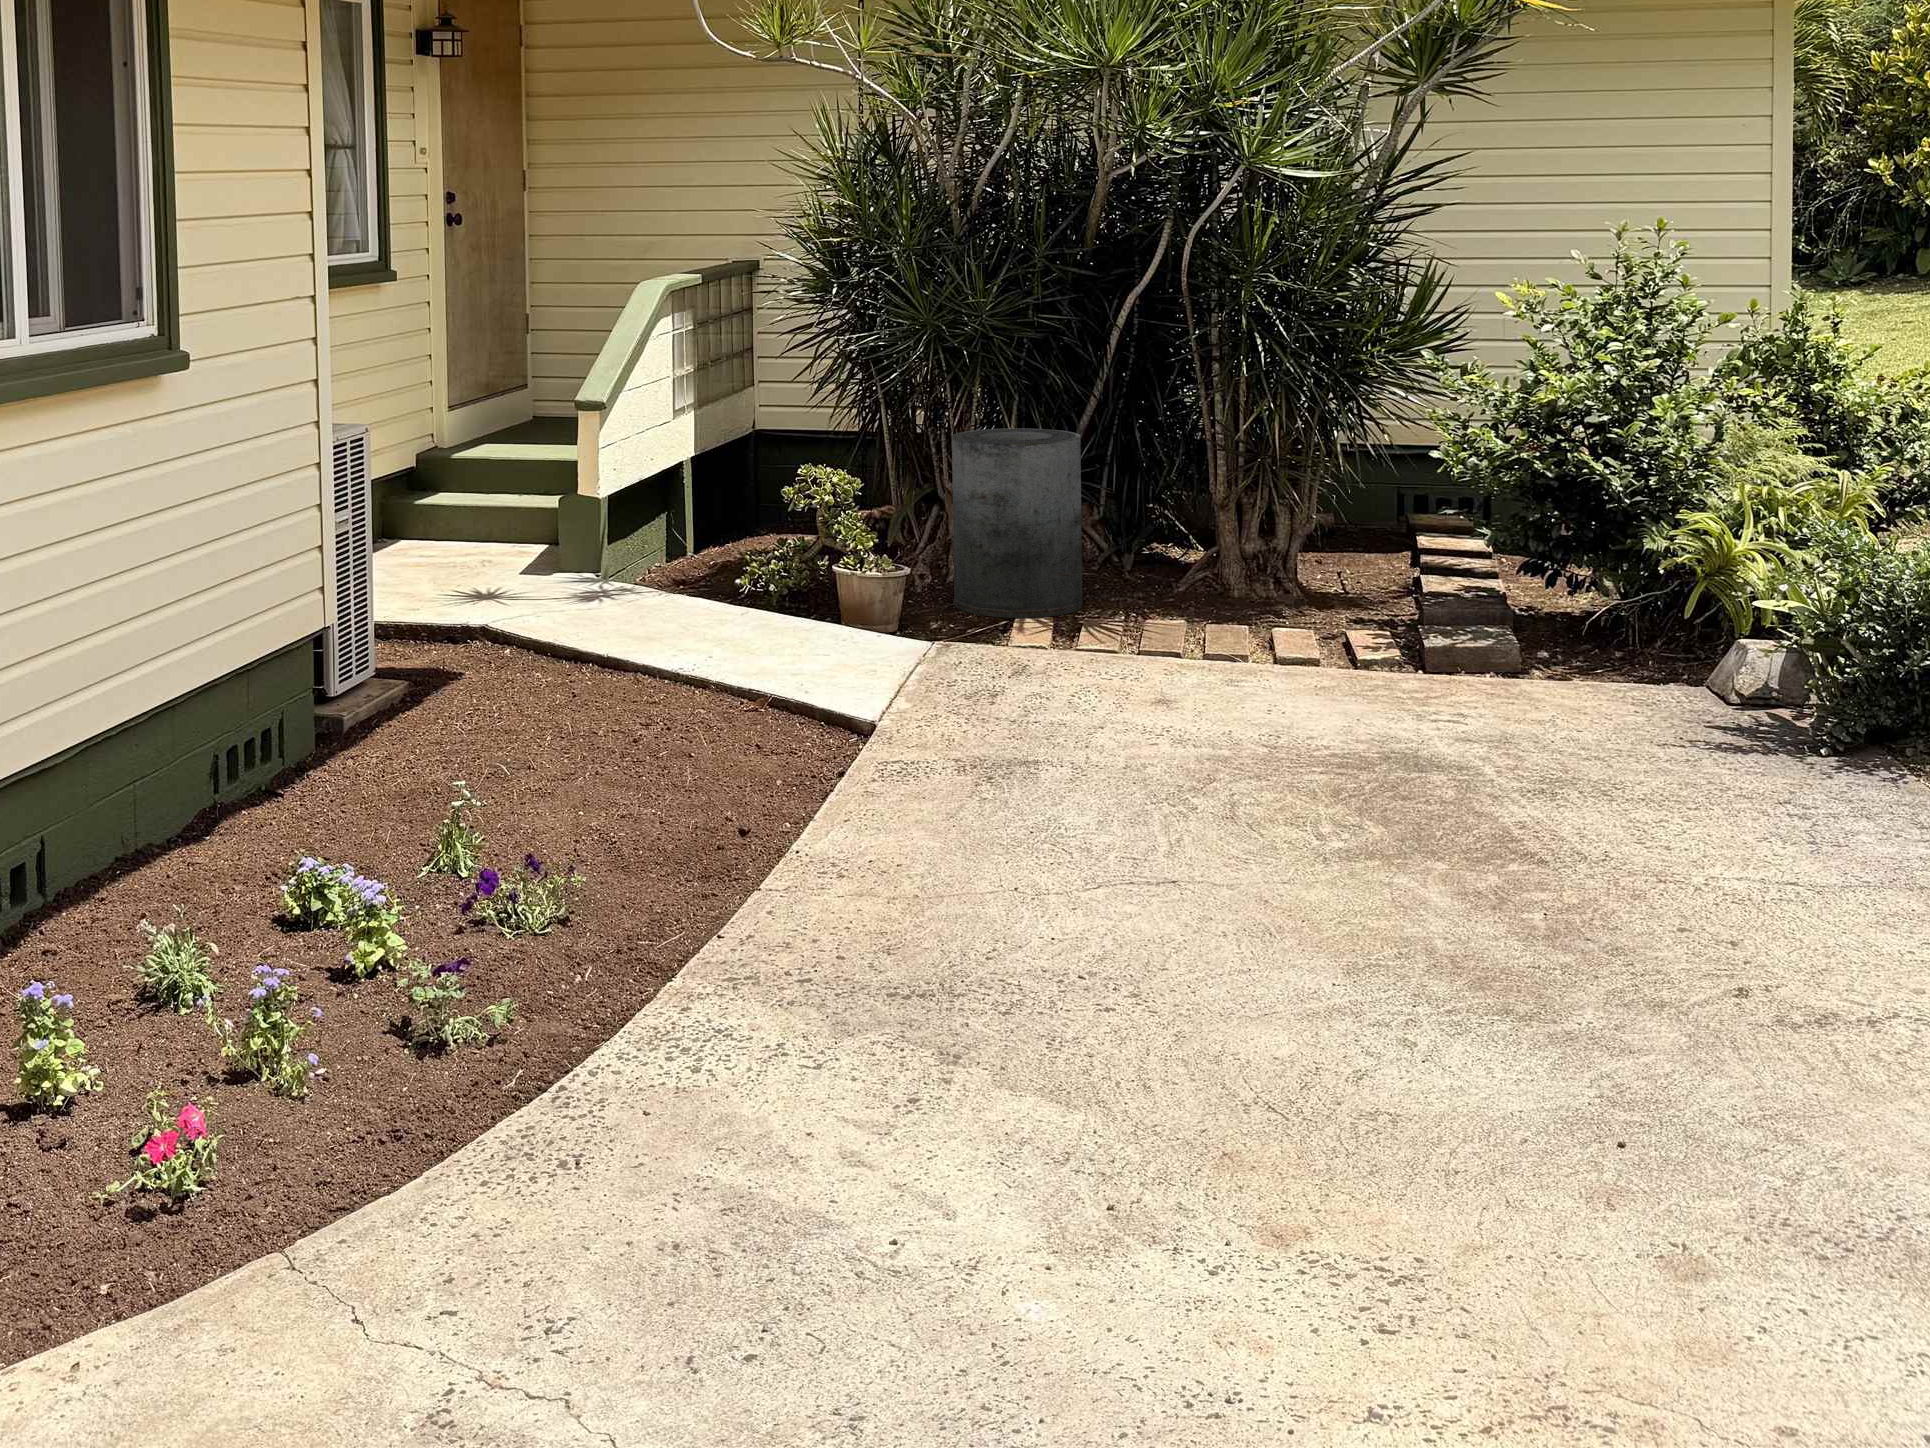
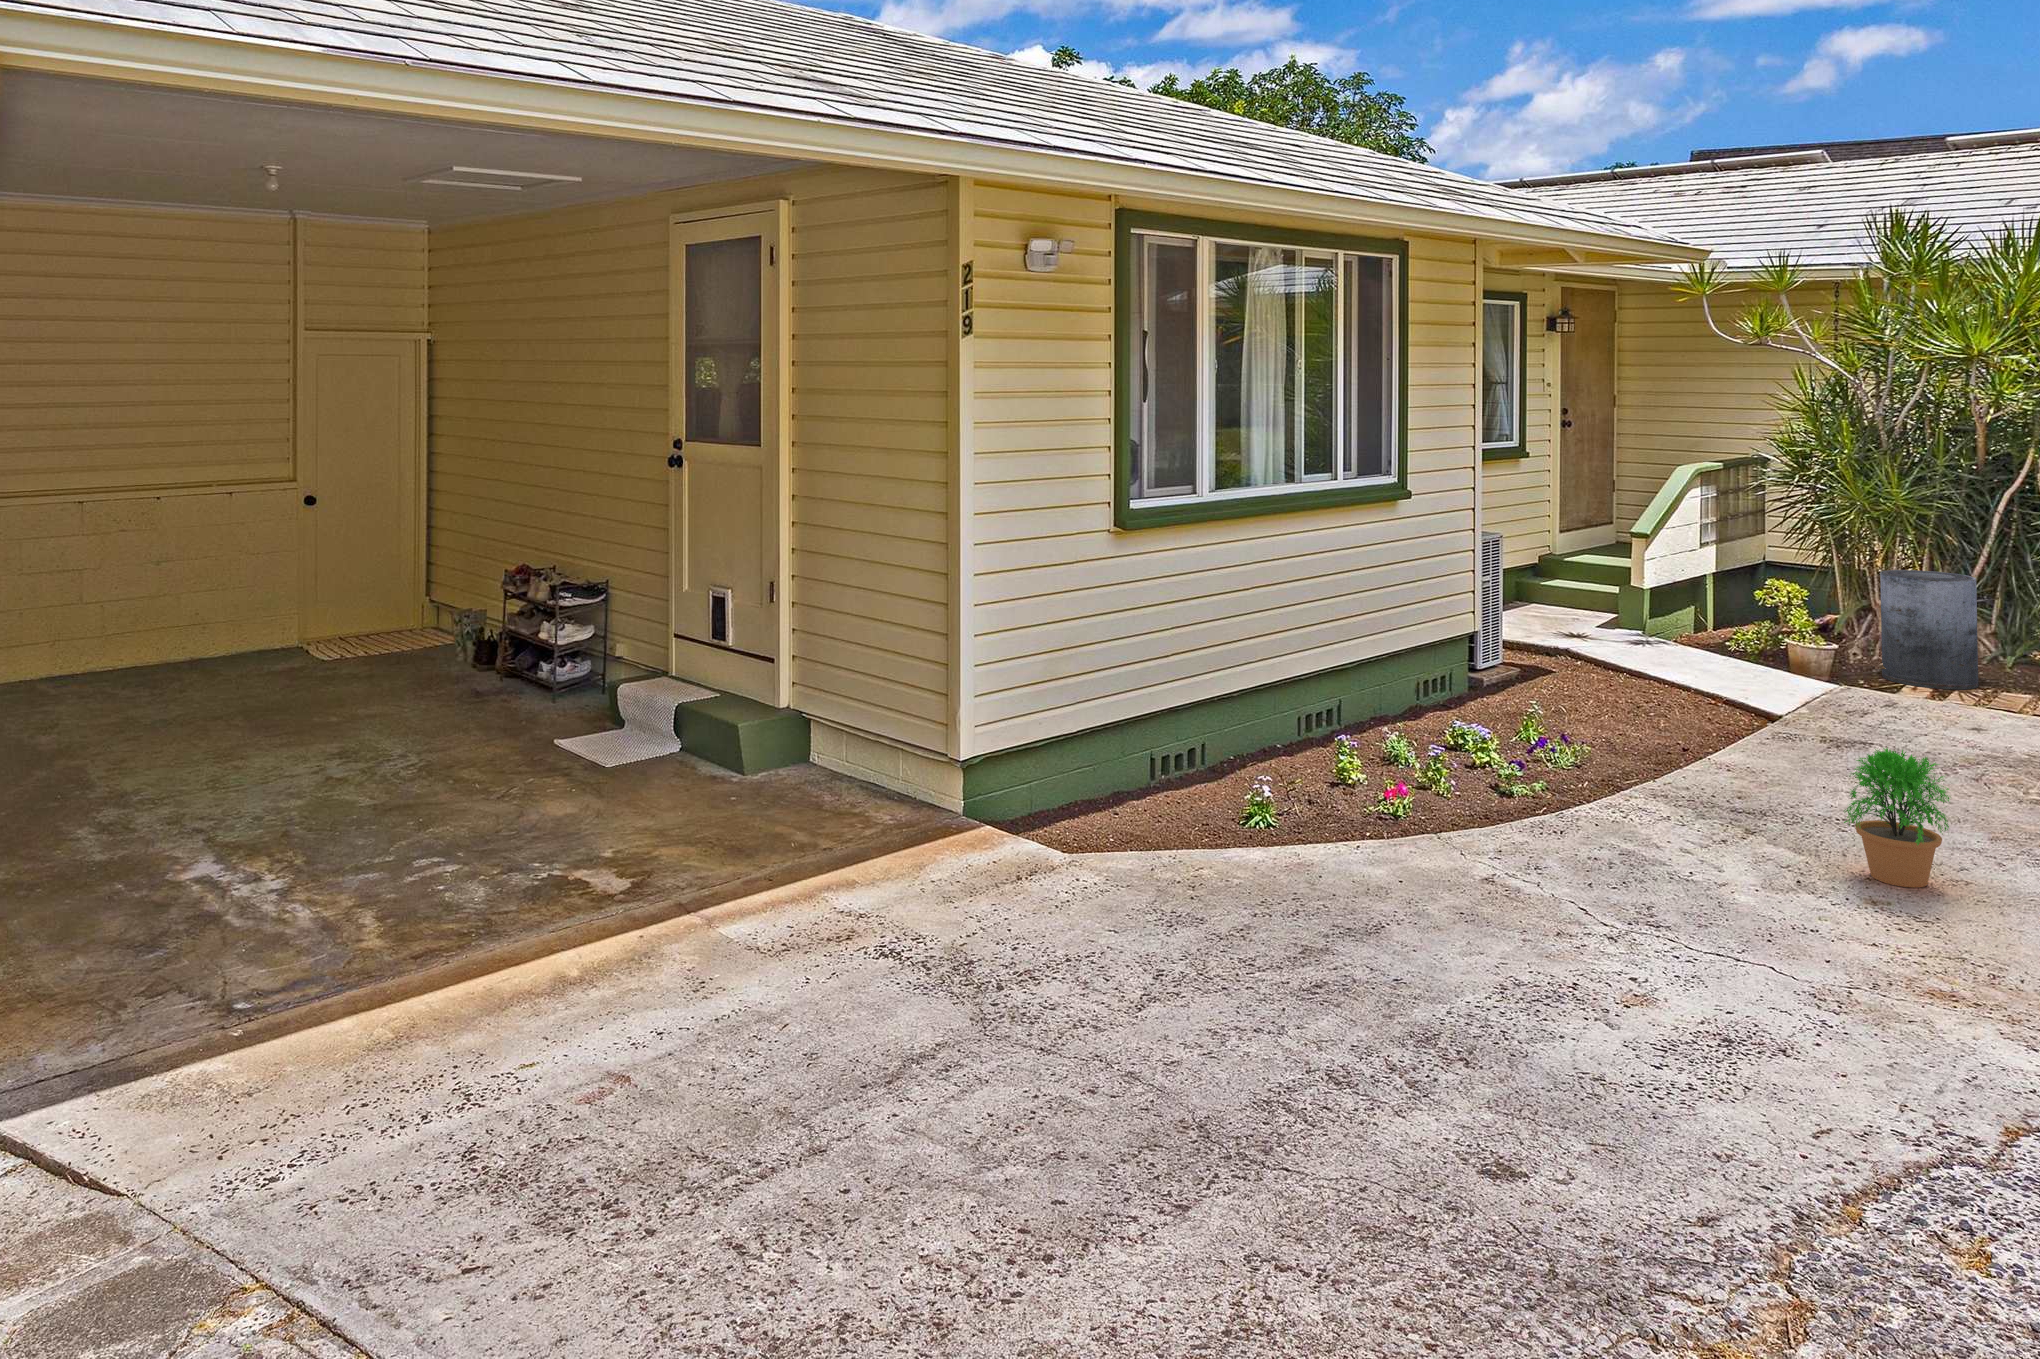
potted plant: none [1114,830,1329,1123] -> present [1844,748,1949,888]

